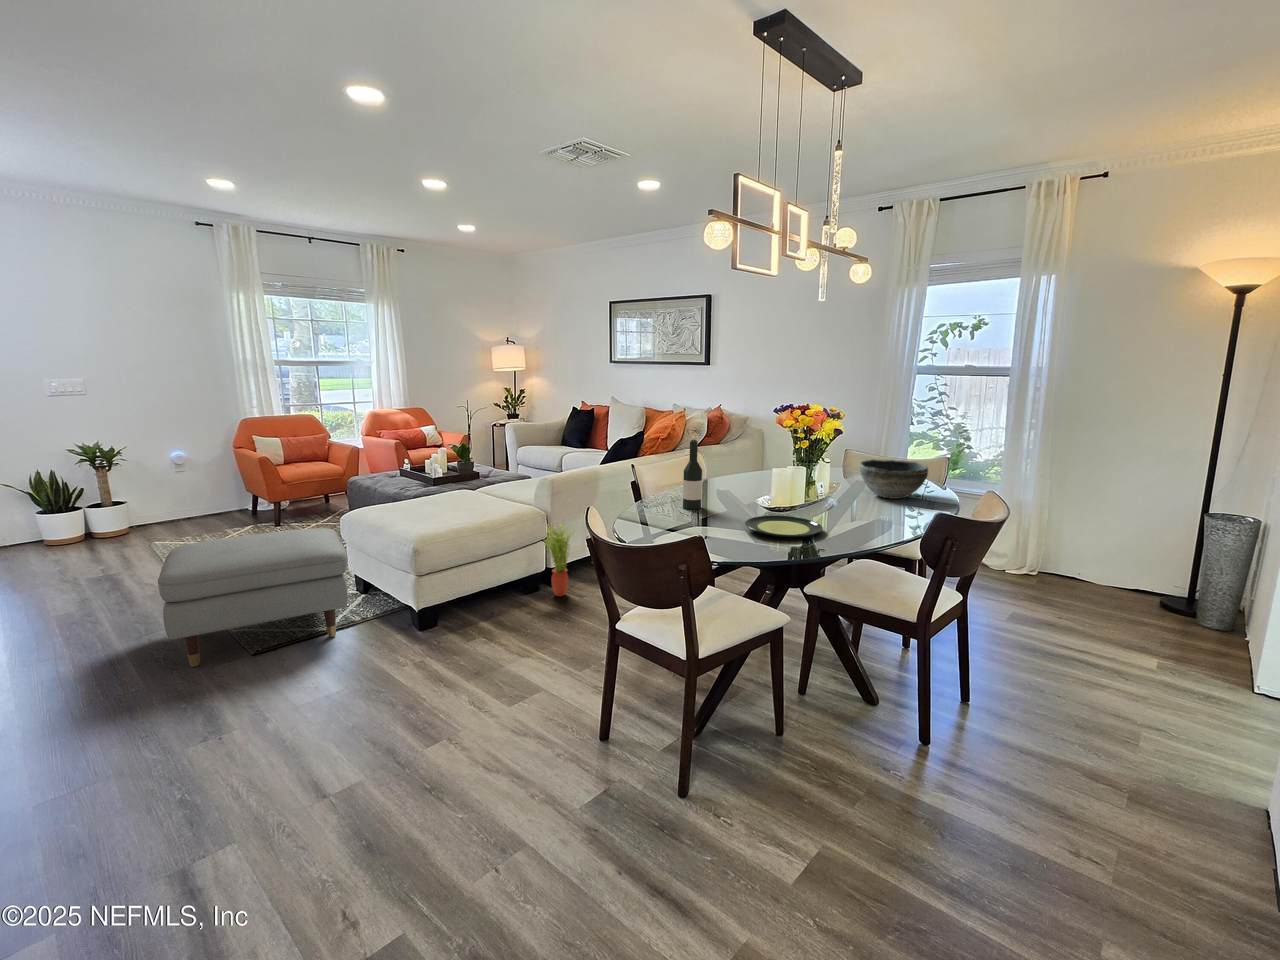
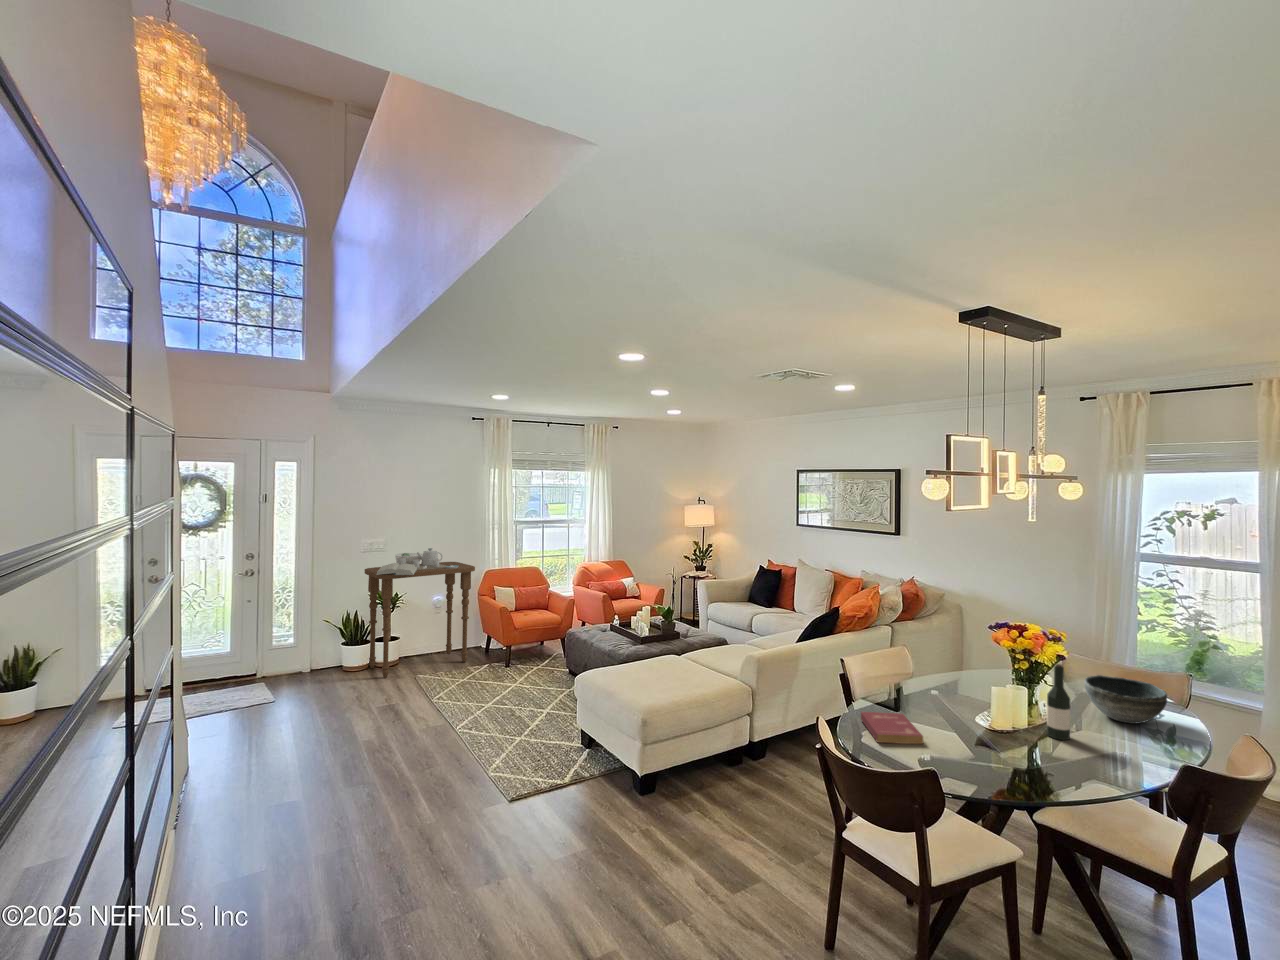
side table: none [53,389,227,548] -> present [365,548,475,678]
wine bottle: present [683,439,702,510] -> present [1047,664,1070,740]
book: none [644,506,704,532] -> present [861,712,923,744]
plate: present [745,515,823,537] -> none [966,736,1051,768]
potted plant: present [545,524,575,596] -> none [750,699,780,774]
ottoman: present [158,528,348,667] -> none [455,688,589,806]

